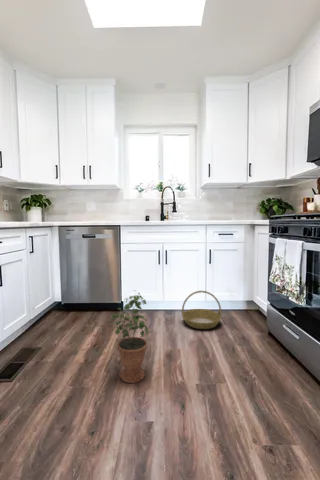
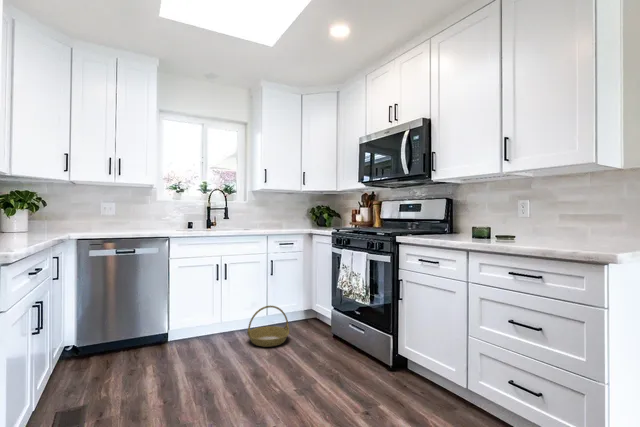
potted plant: present [111,294,148,383] -> none [207,309,246,405]

